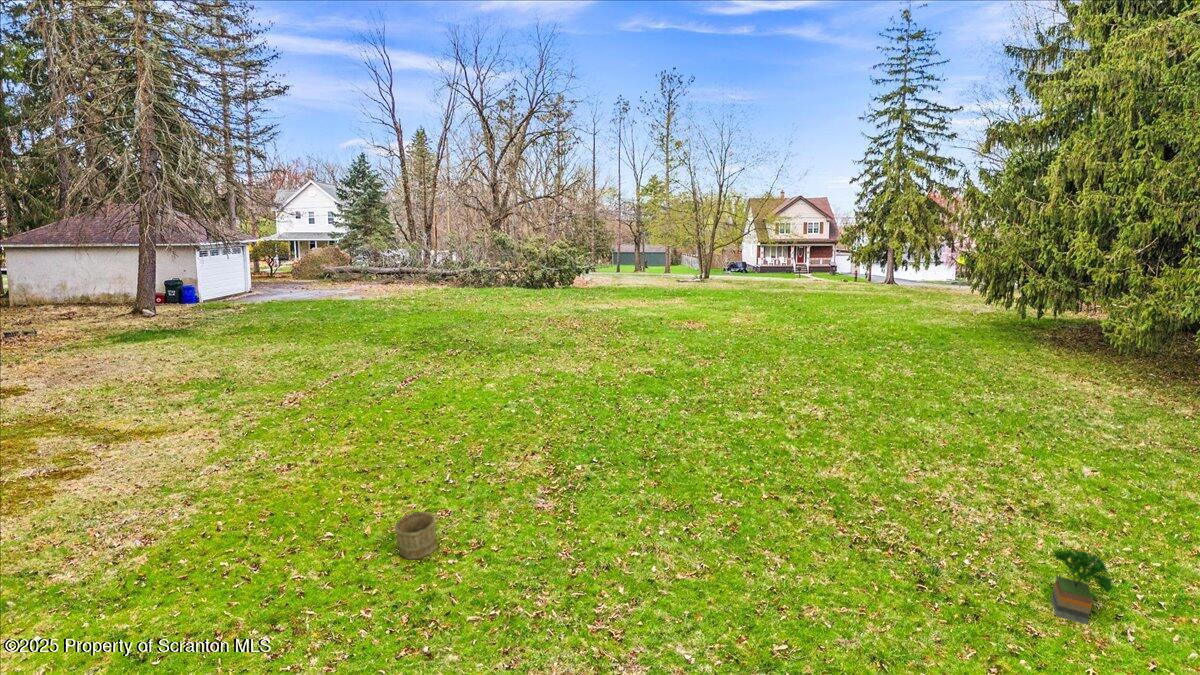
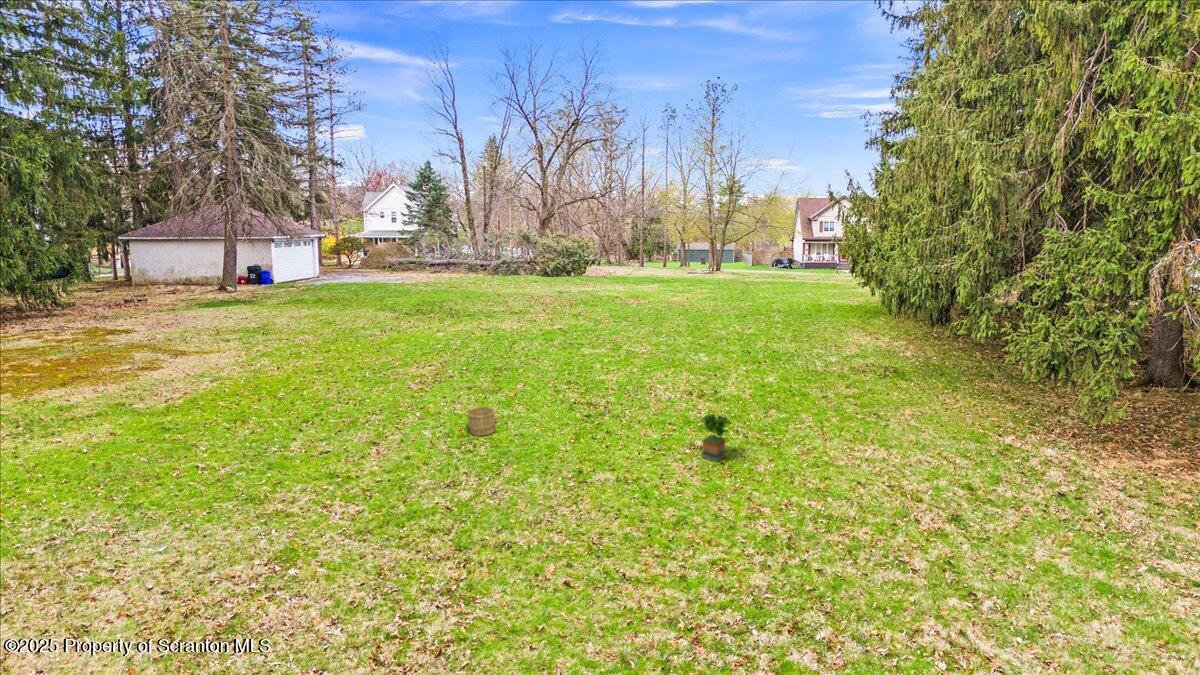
wooden bucket: present [395,512,437,559] -> present [467,407,495,436]

